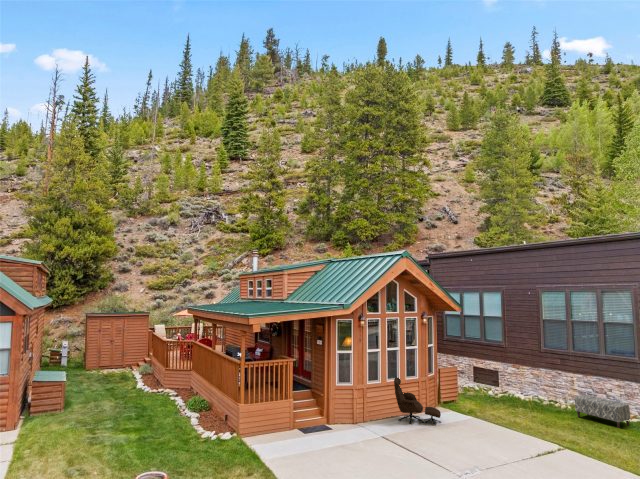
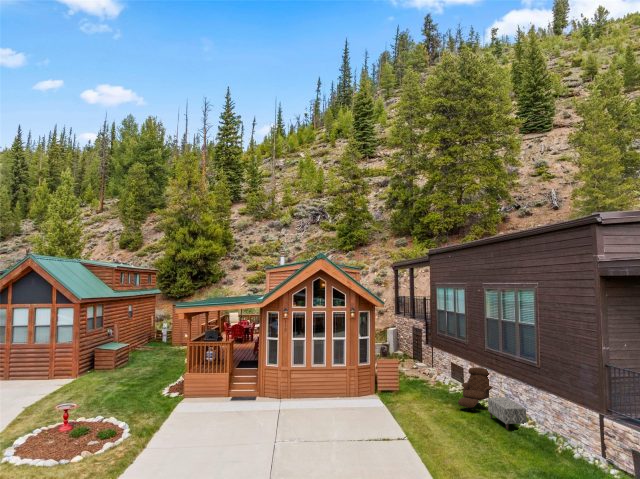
lounge chair: present [394,377,441,424] -> present [458,368,492,412]

